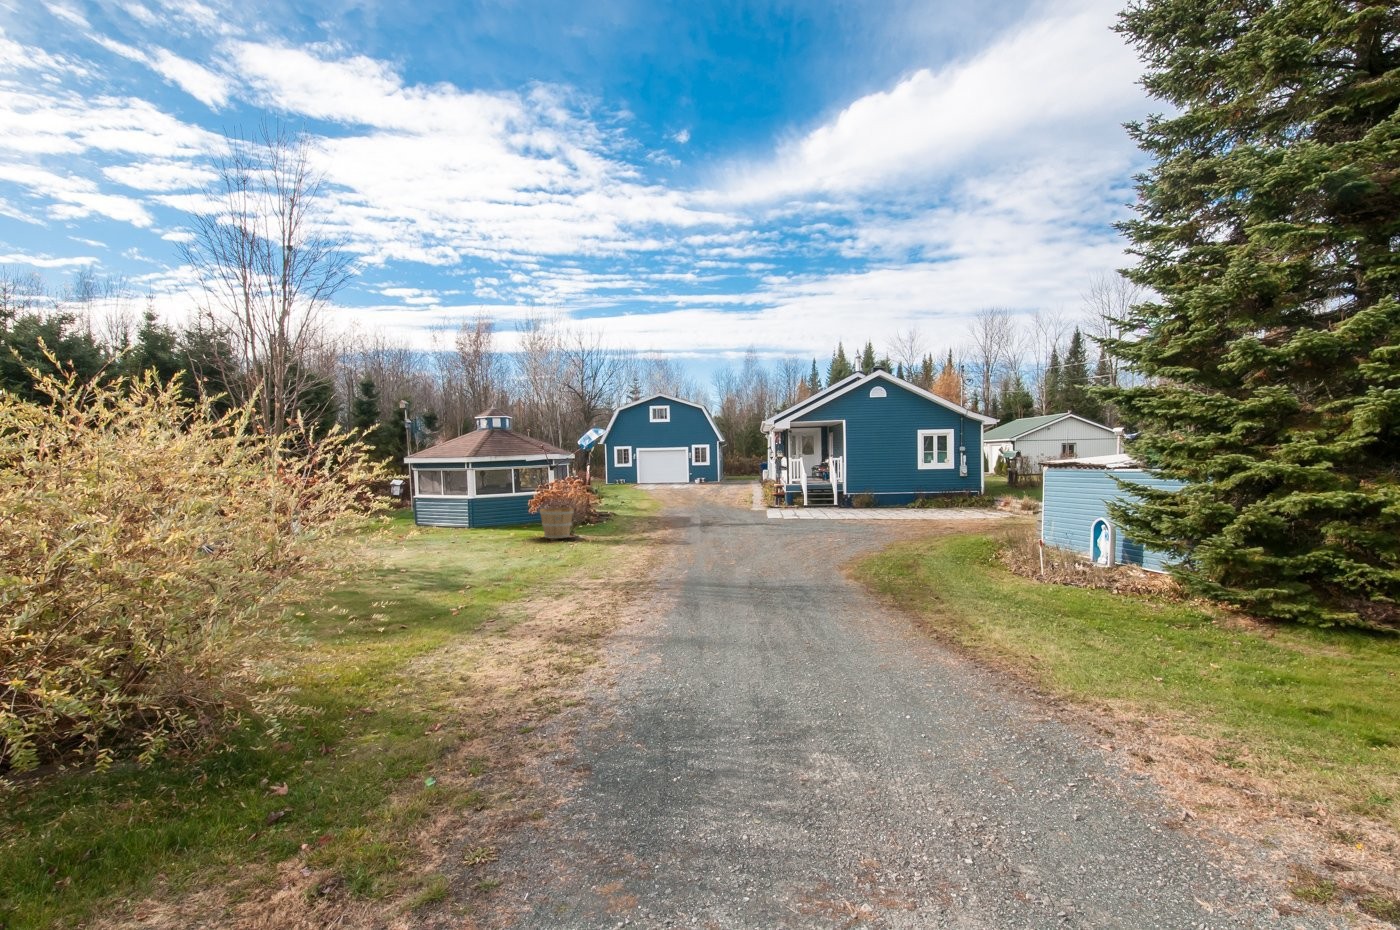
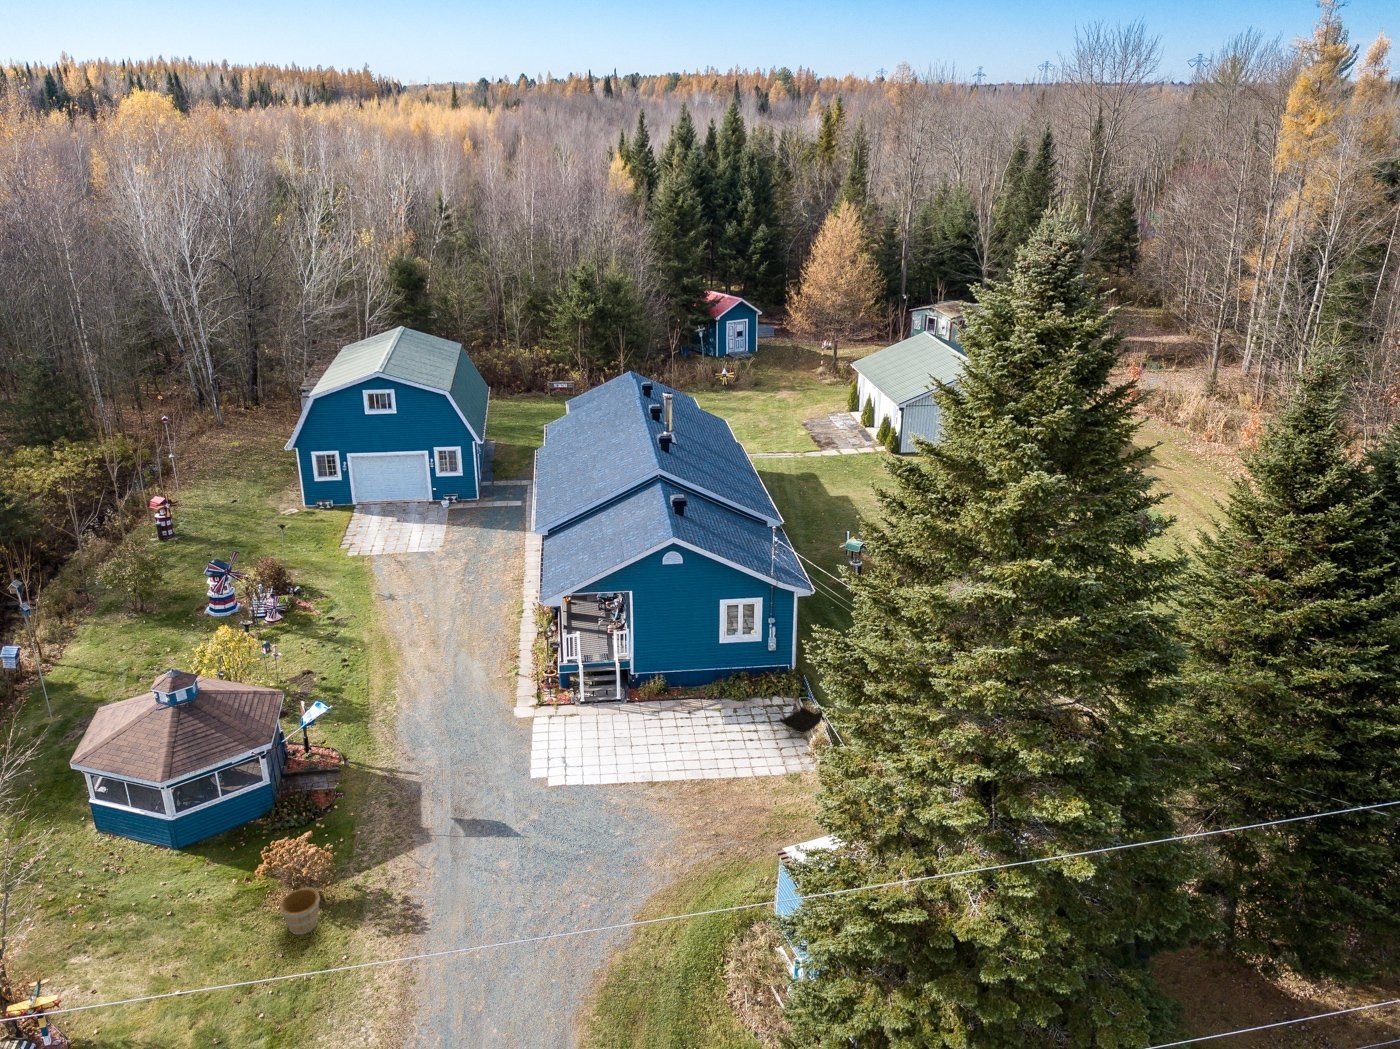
lounge chair: none [984,492,1028,522] -> present [779,707,822,740]

